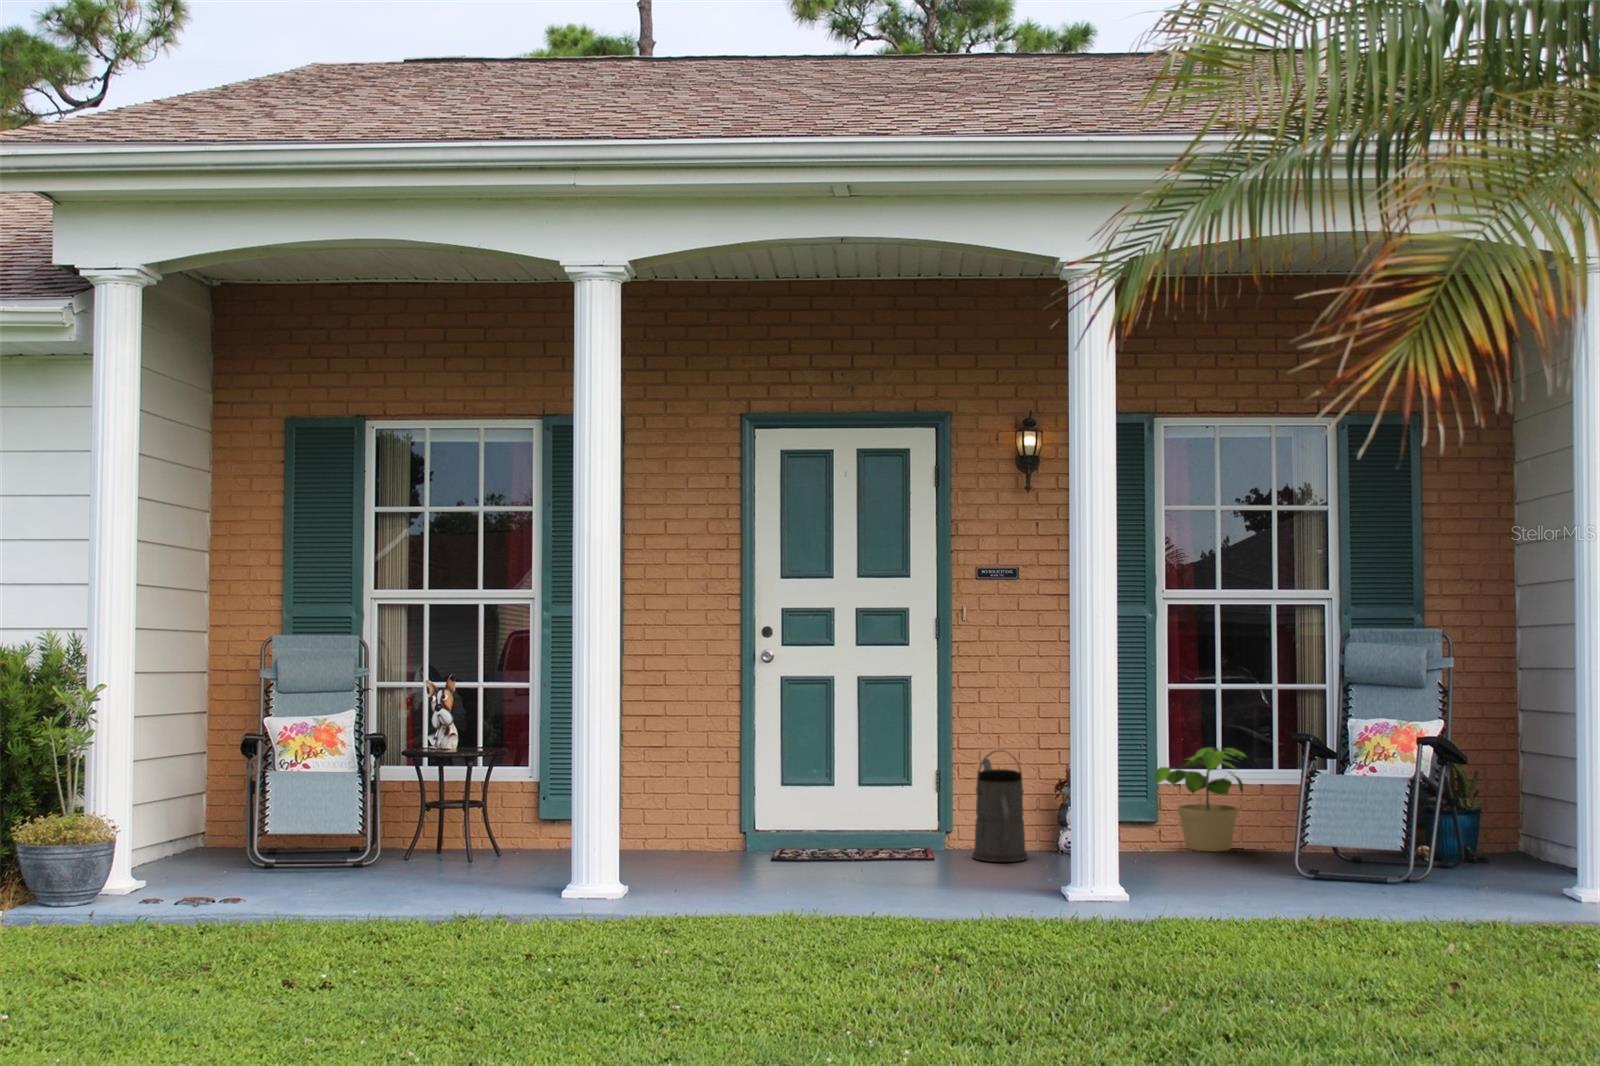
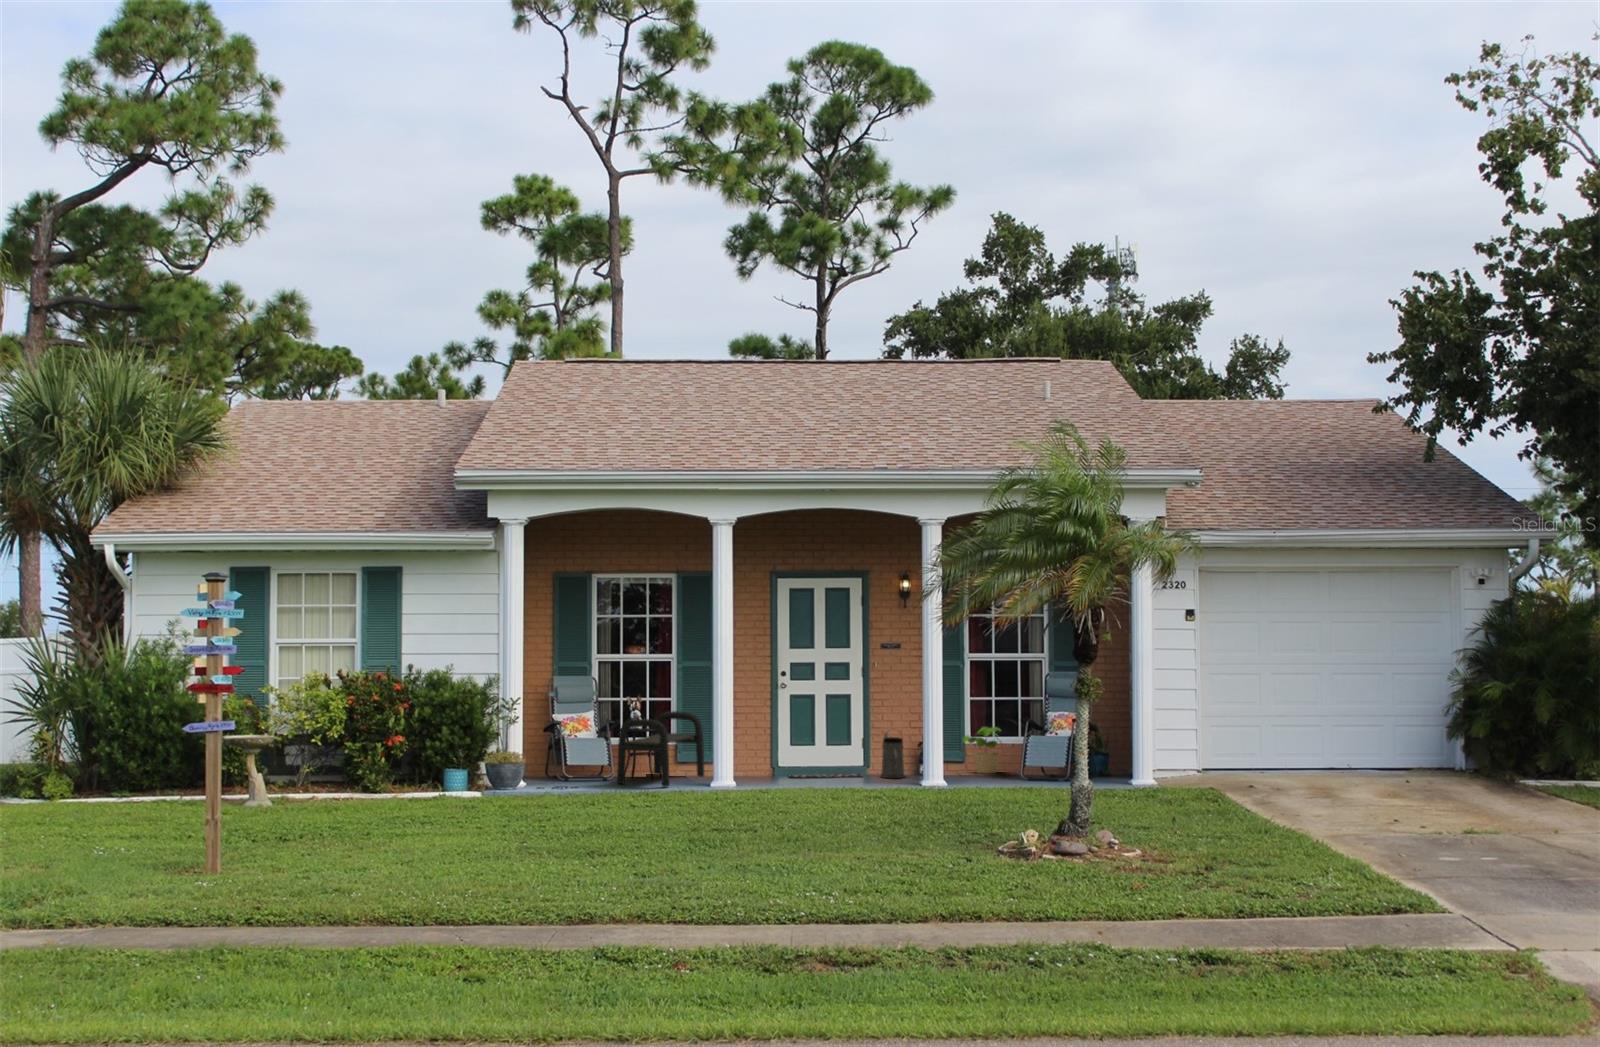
bench: none [371,710,590,880] -> present [617,711,704,787]

